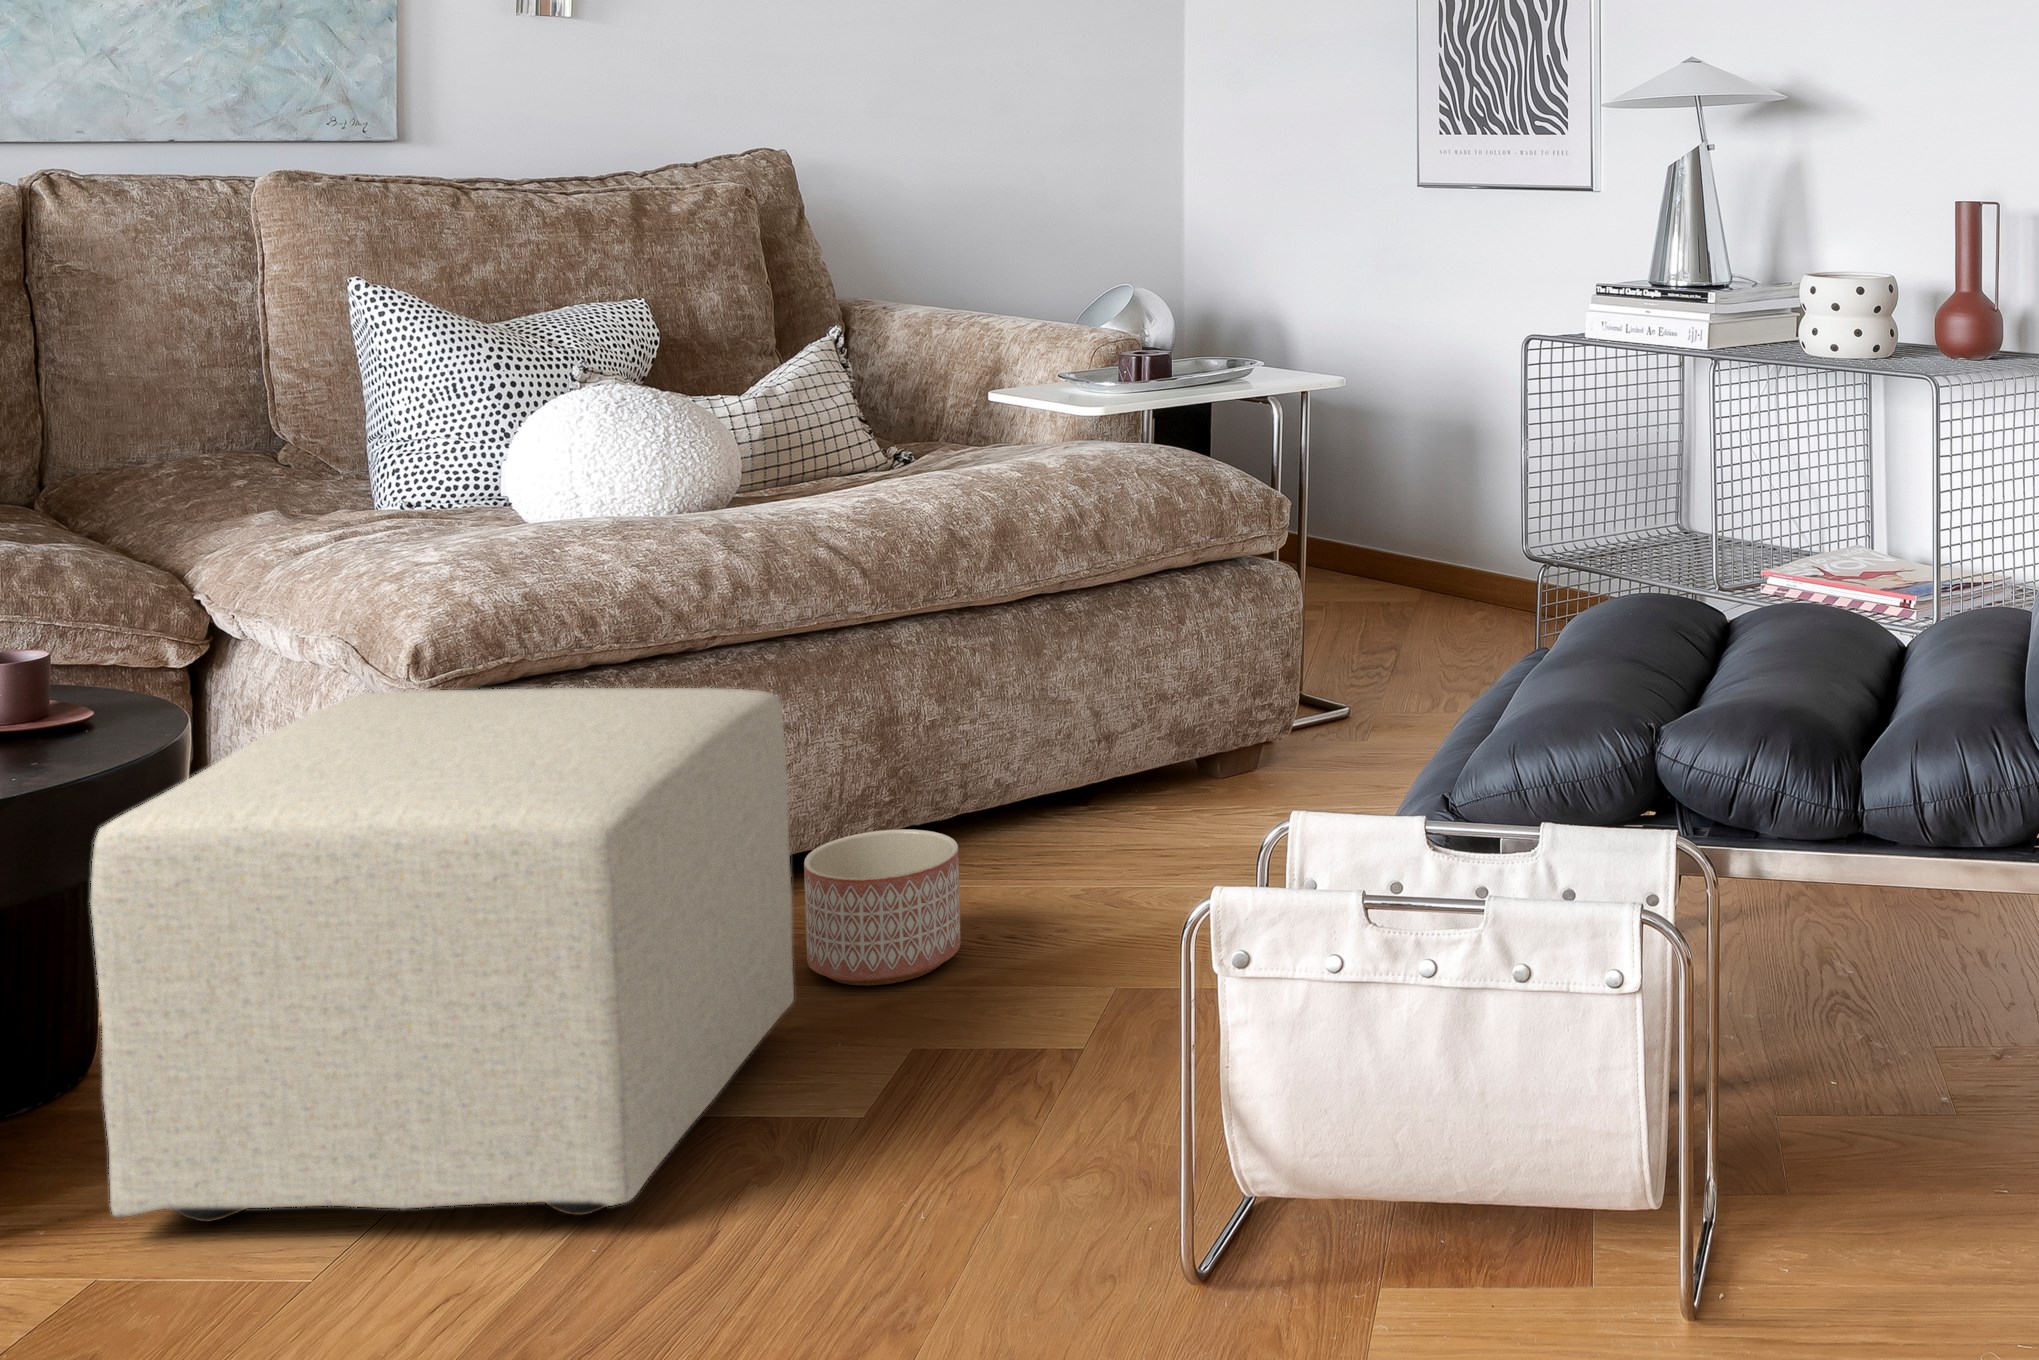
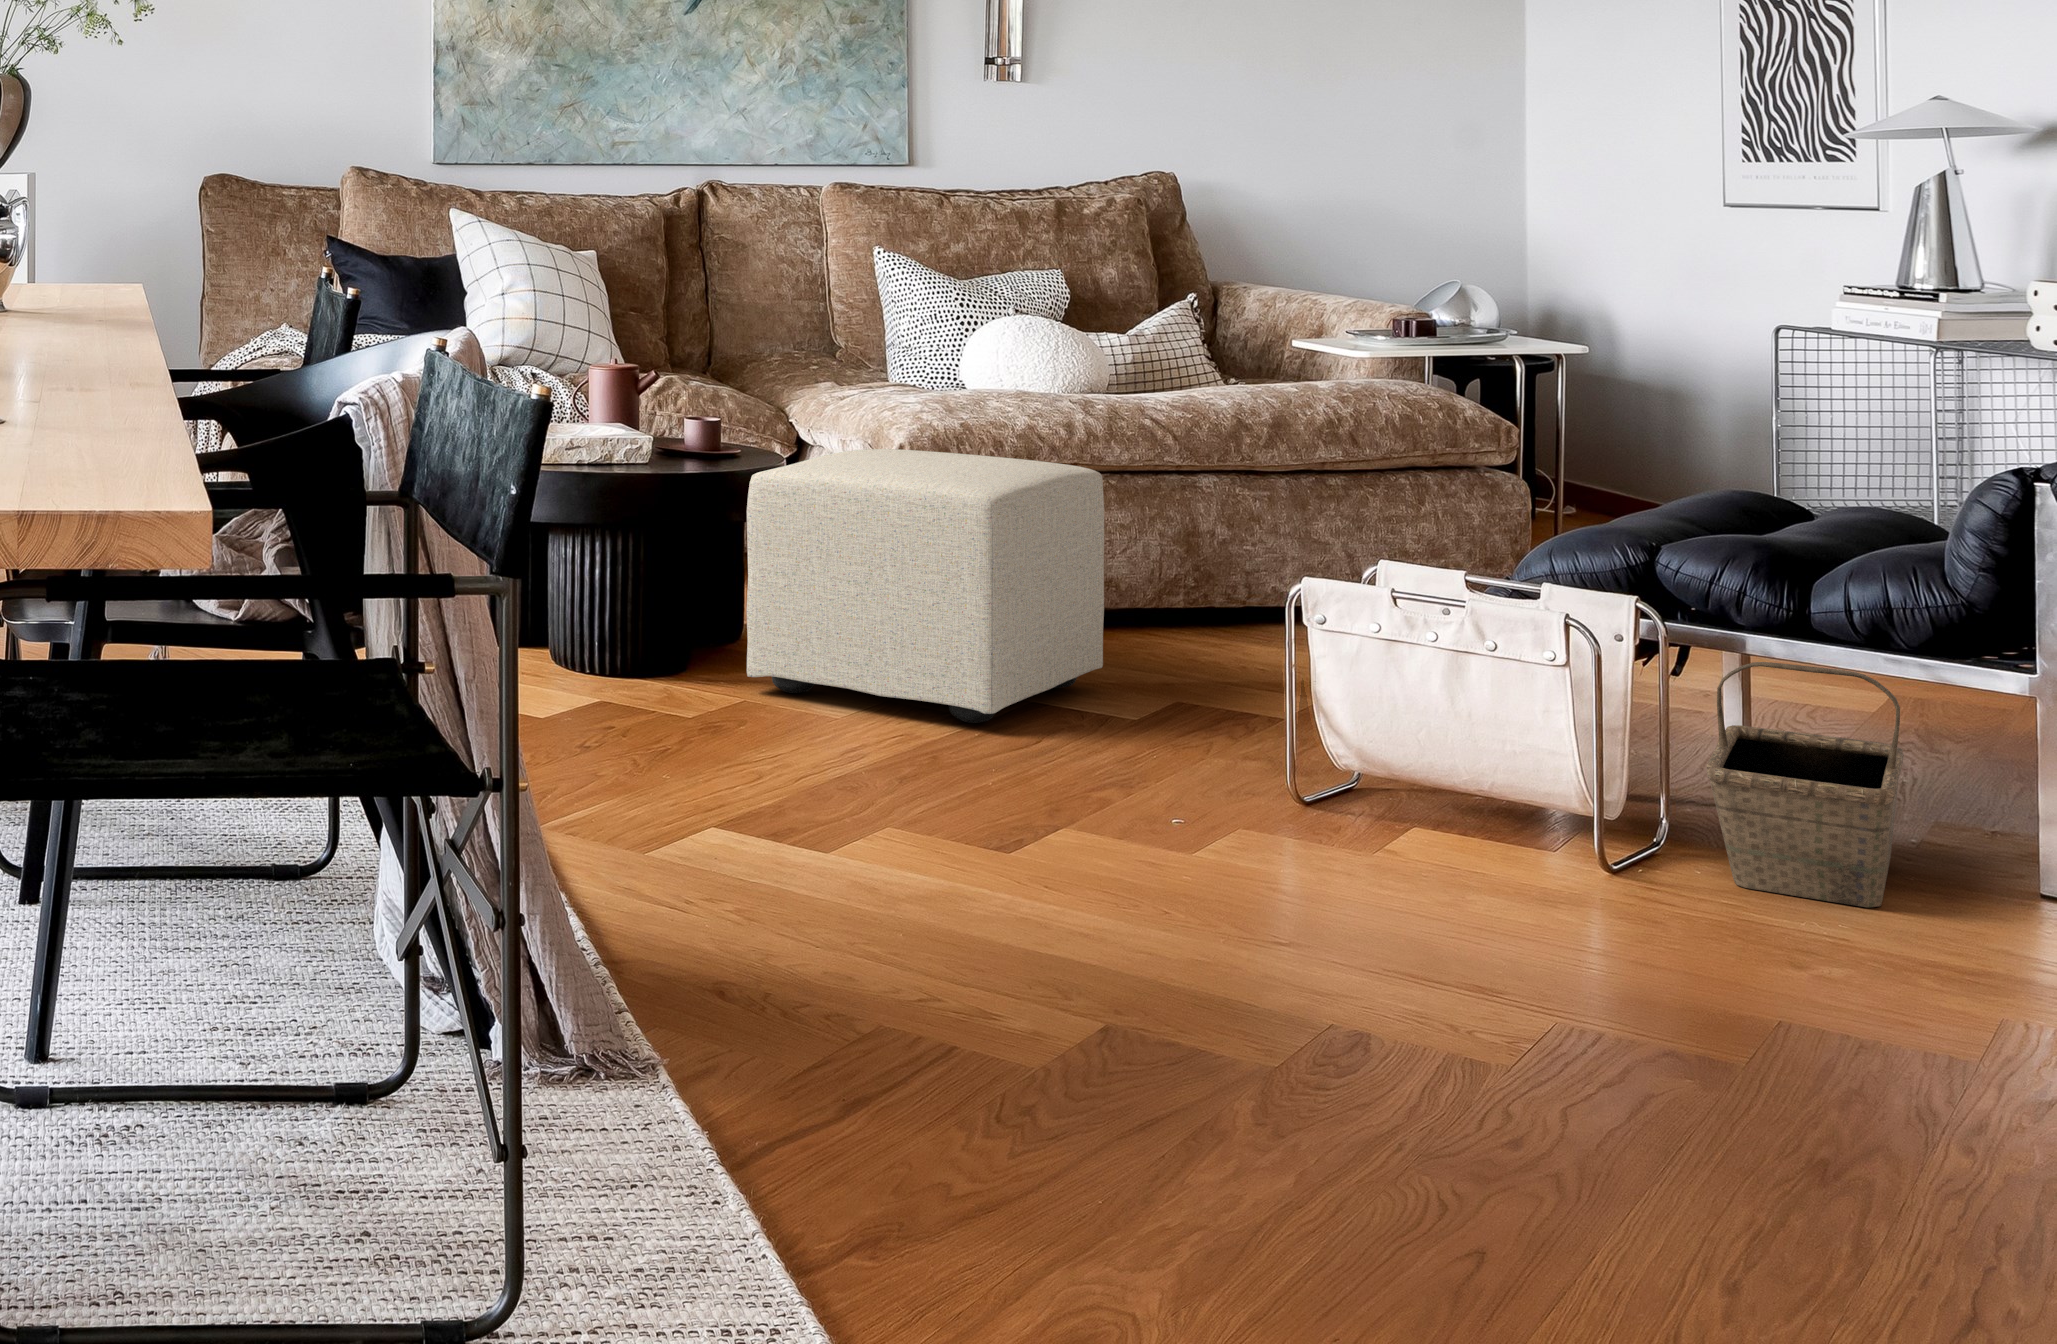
planter: present [804,829,961,986] -> none [1118,591,1219,681]
basket: none [1723,927,1987,1284] -> present [1707,662,1904,908]

